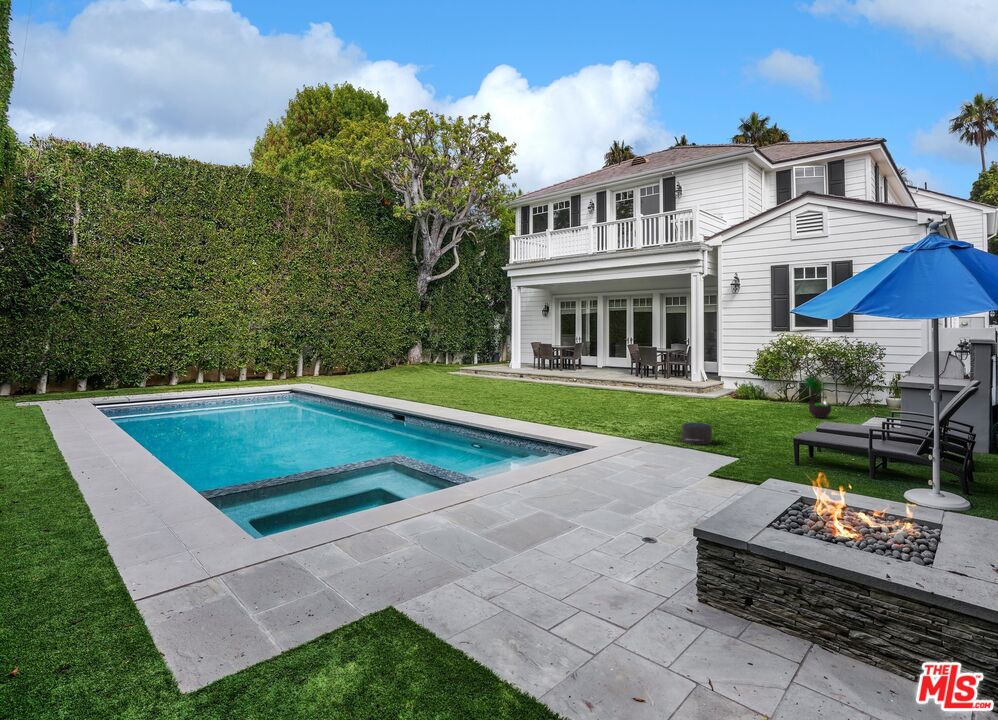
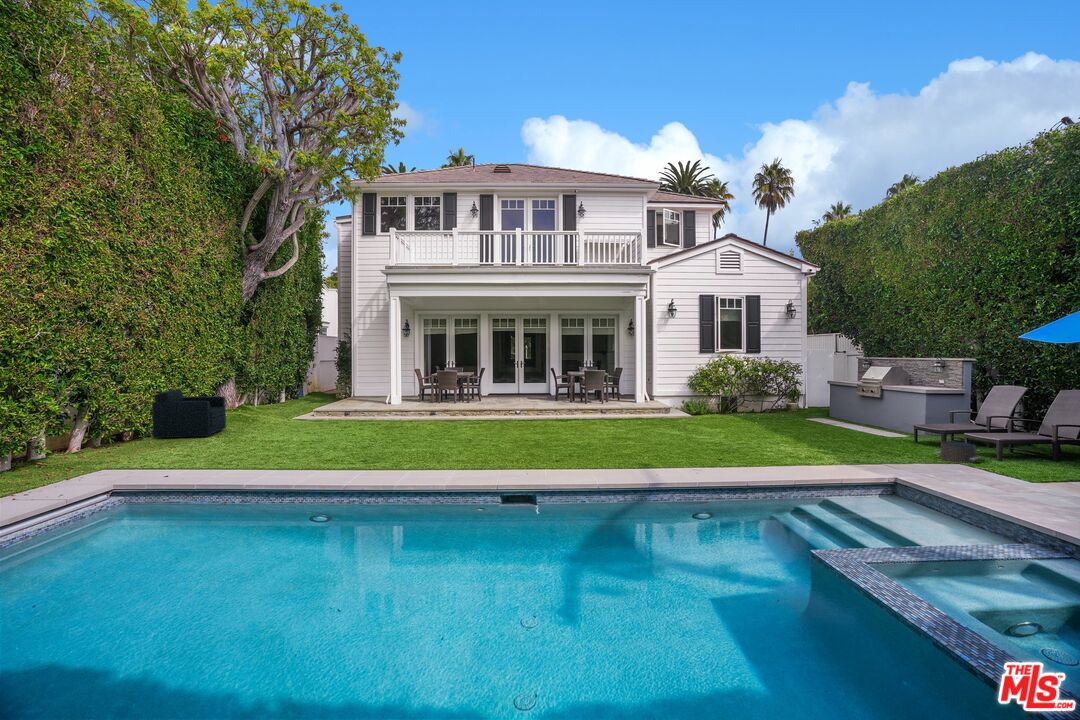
armchair: none [357,353,396,380] -> present [152,389,226,438]
potted tree: present [805,376,831,418] -> none [851,387,881,426]

